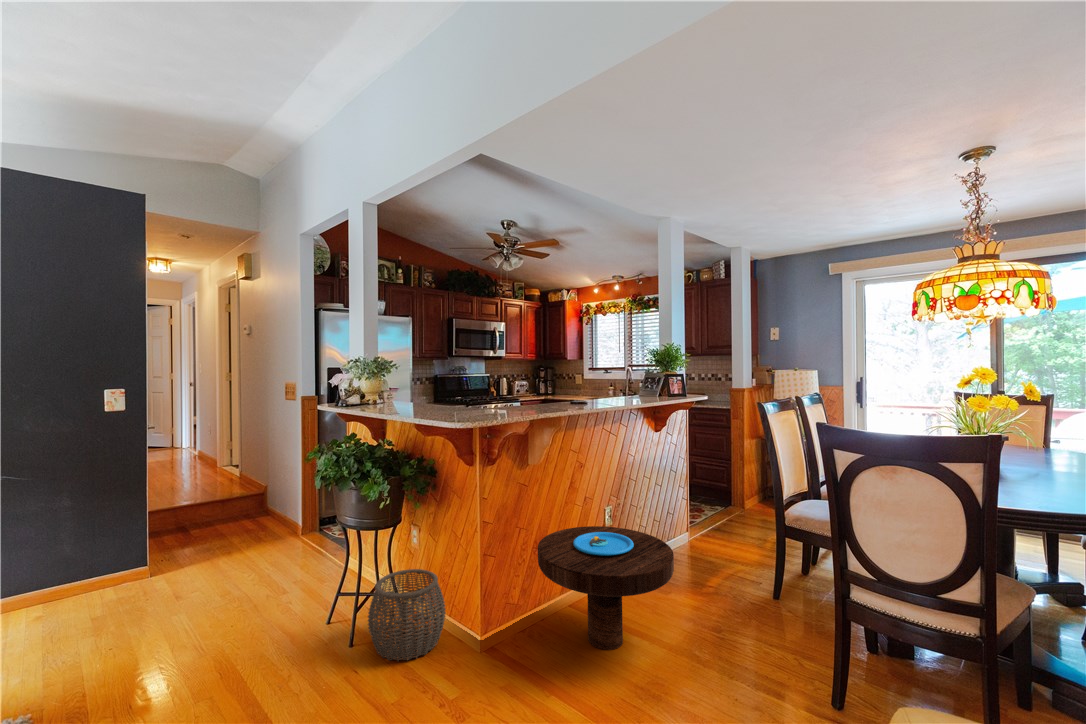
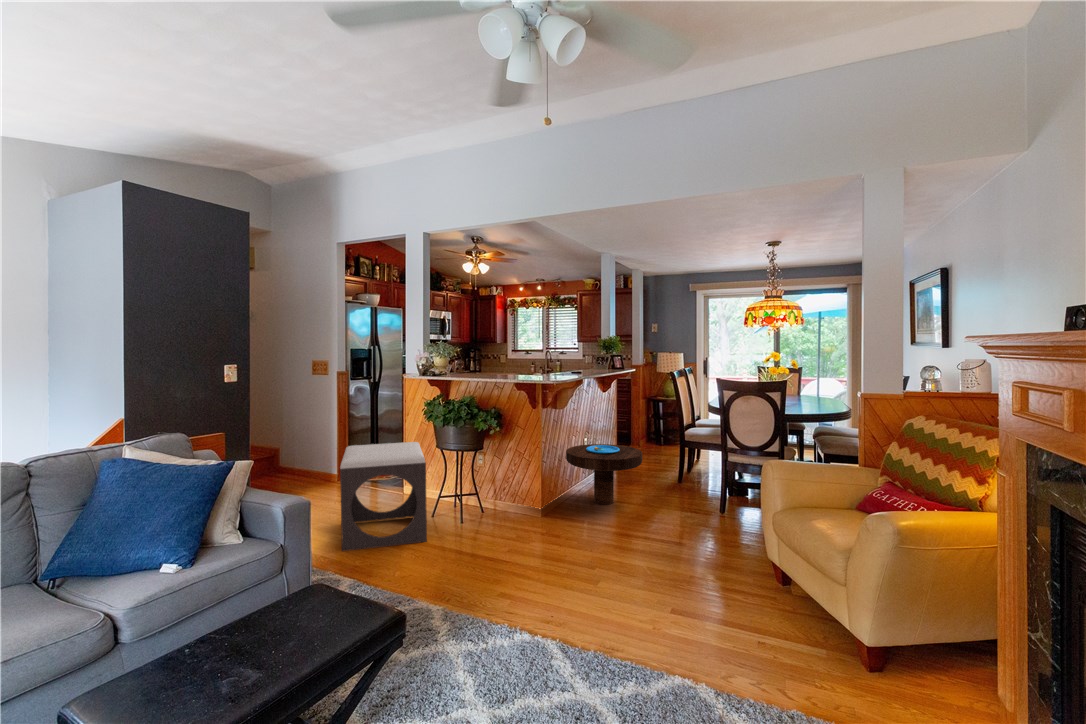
footstool: none [86,512,297,704] -> present [340,442,427,551]
woven basket: present [368,569,446,661] -> none [476,473,521,520]

